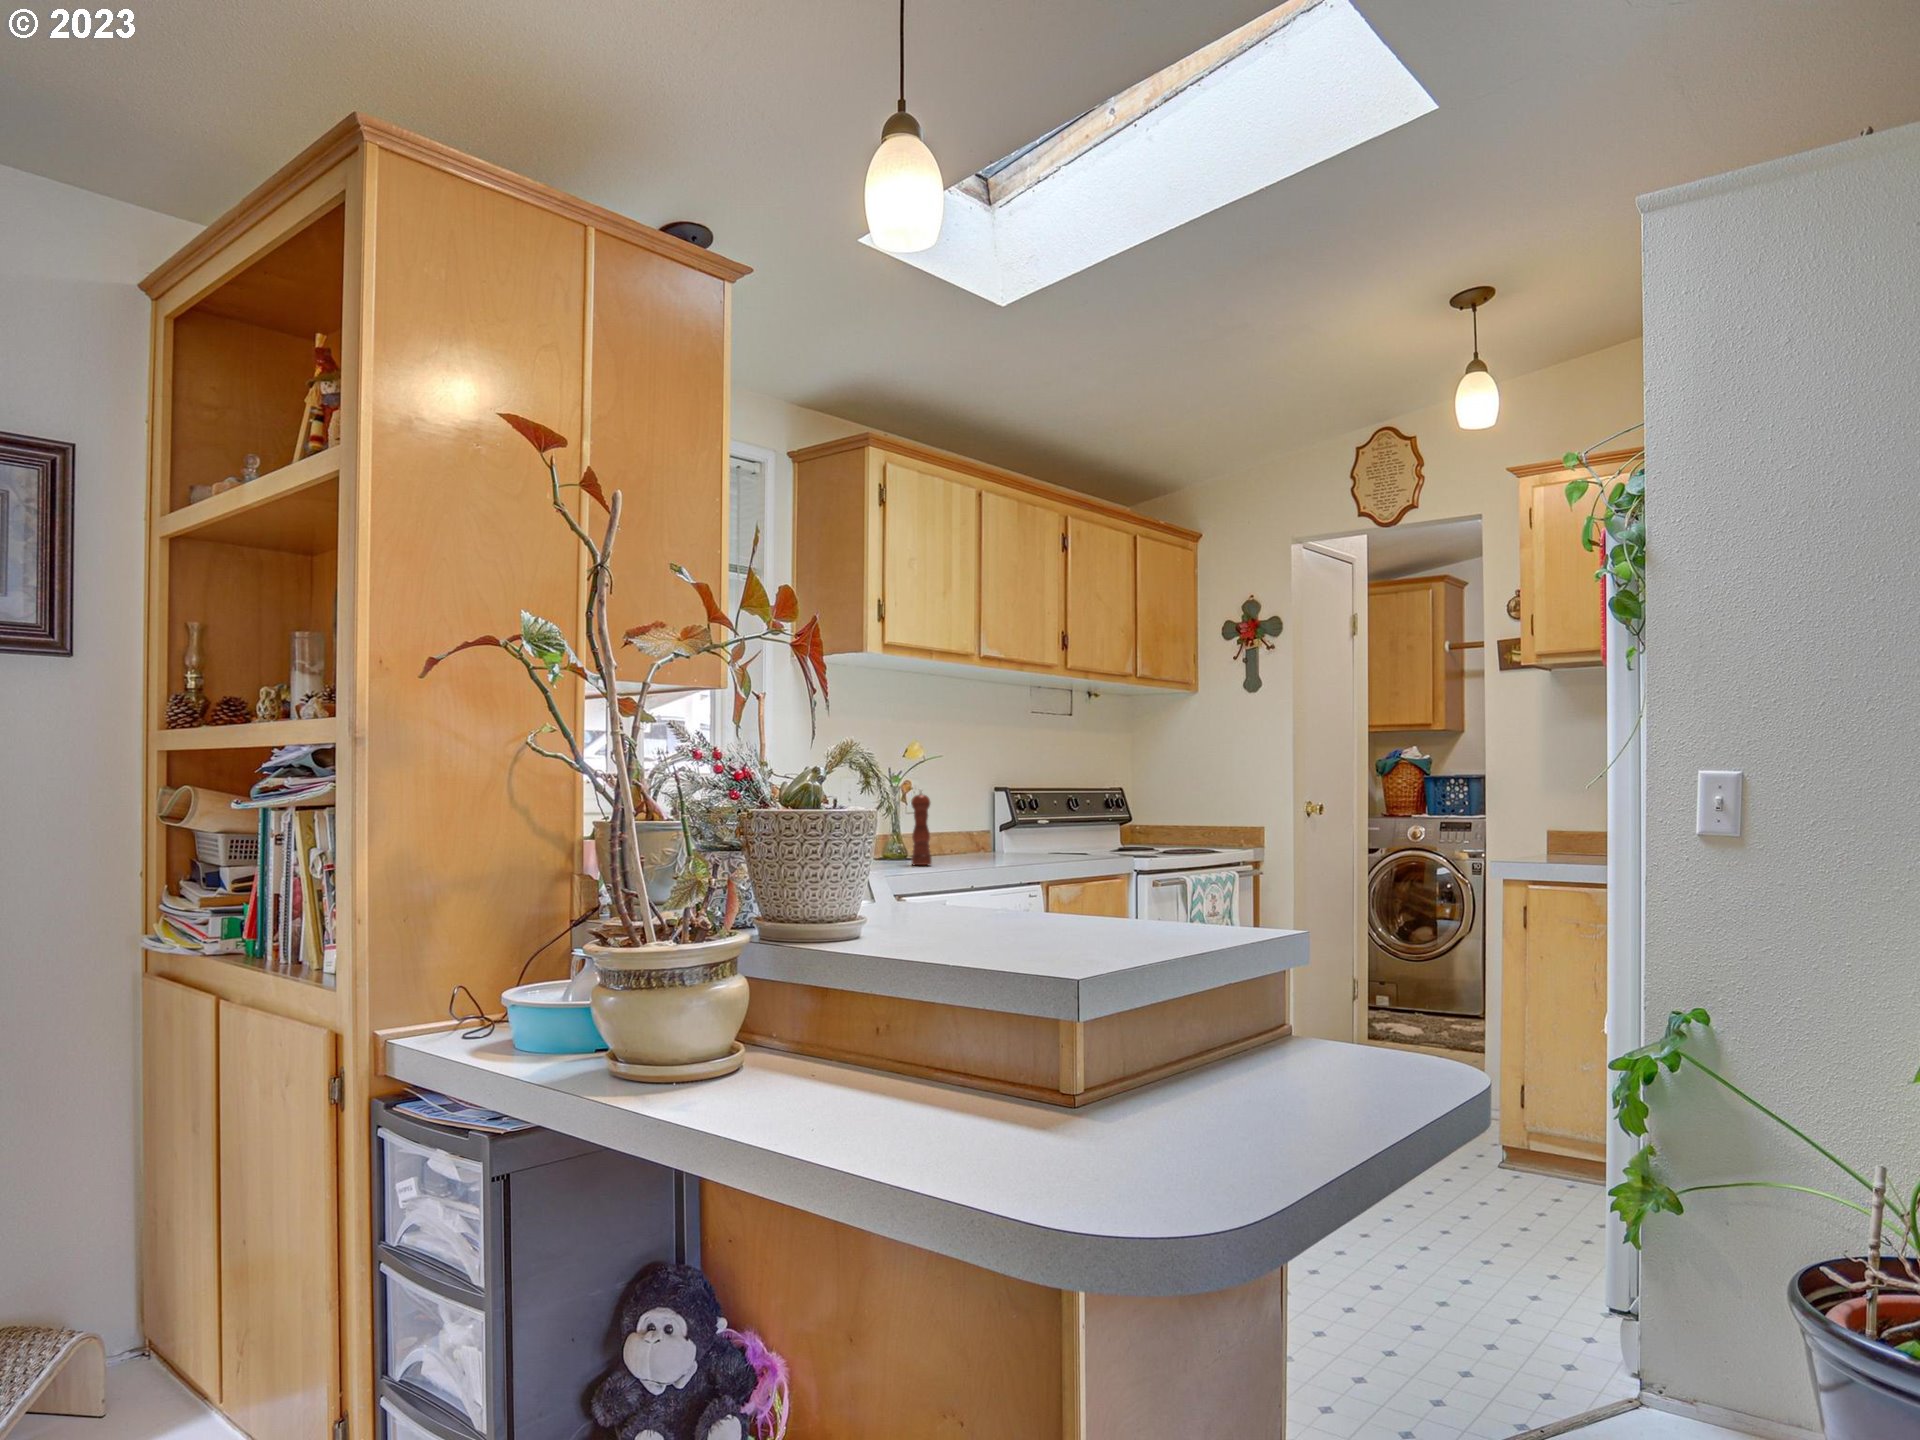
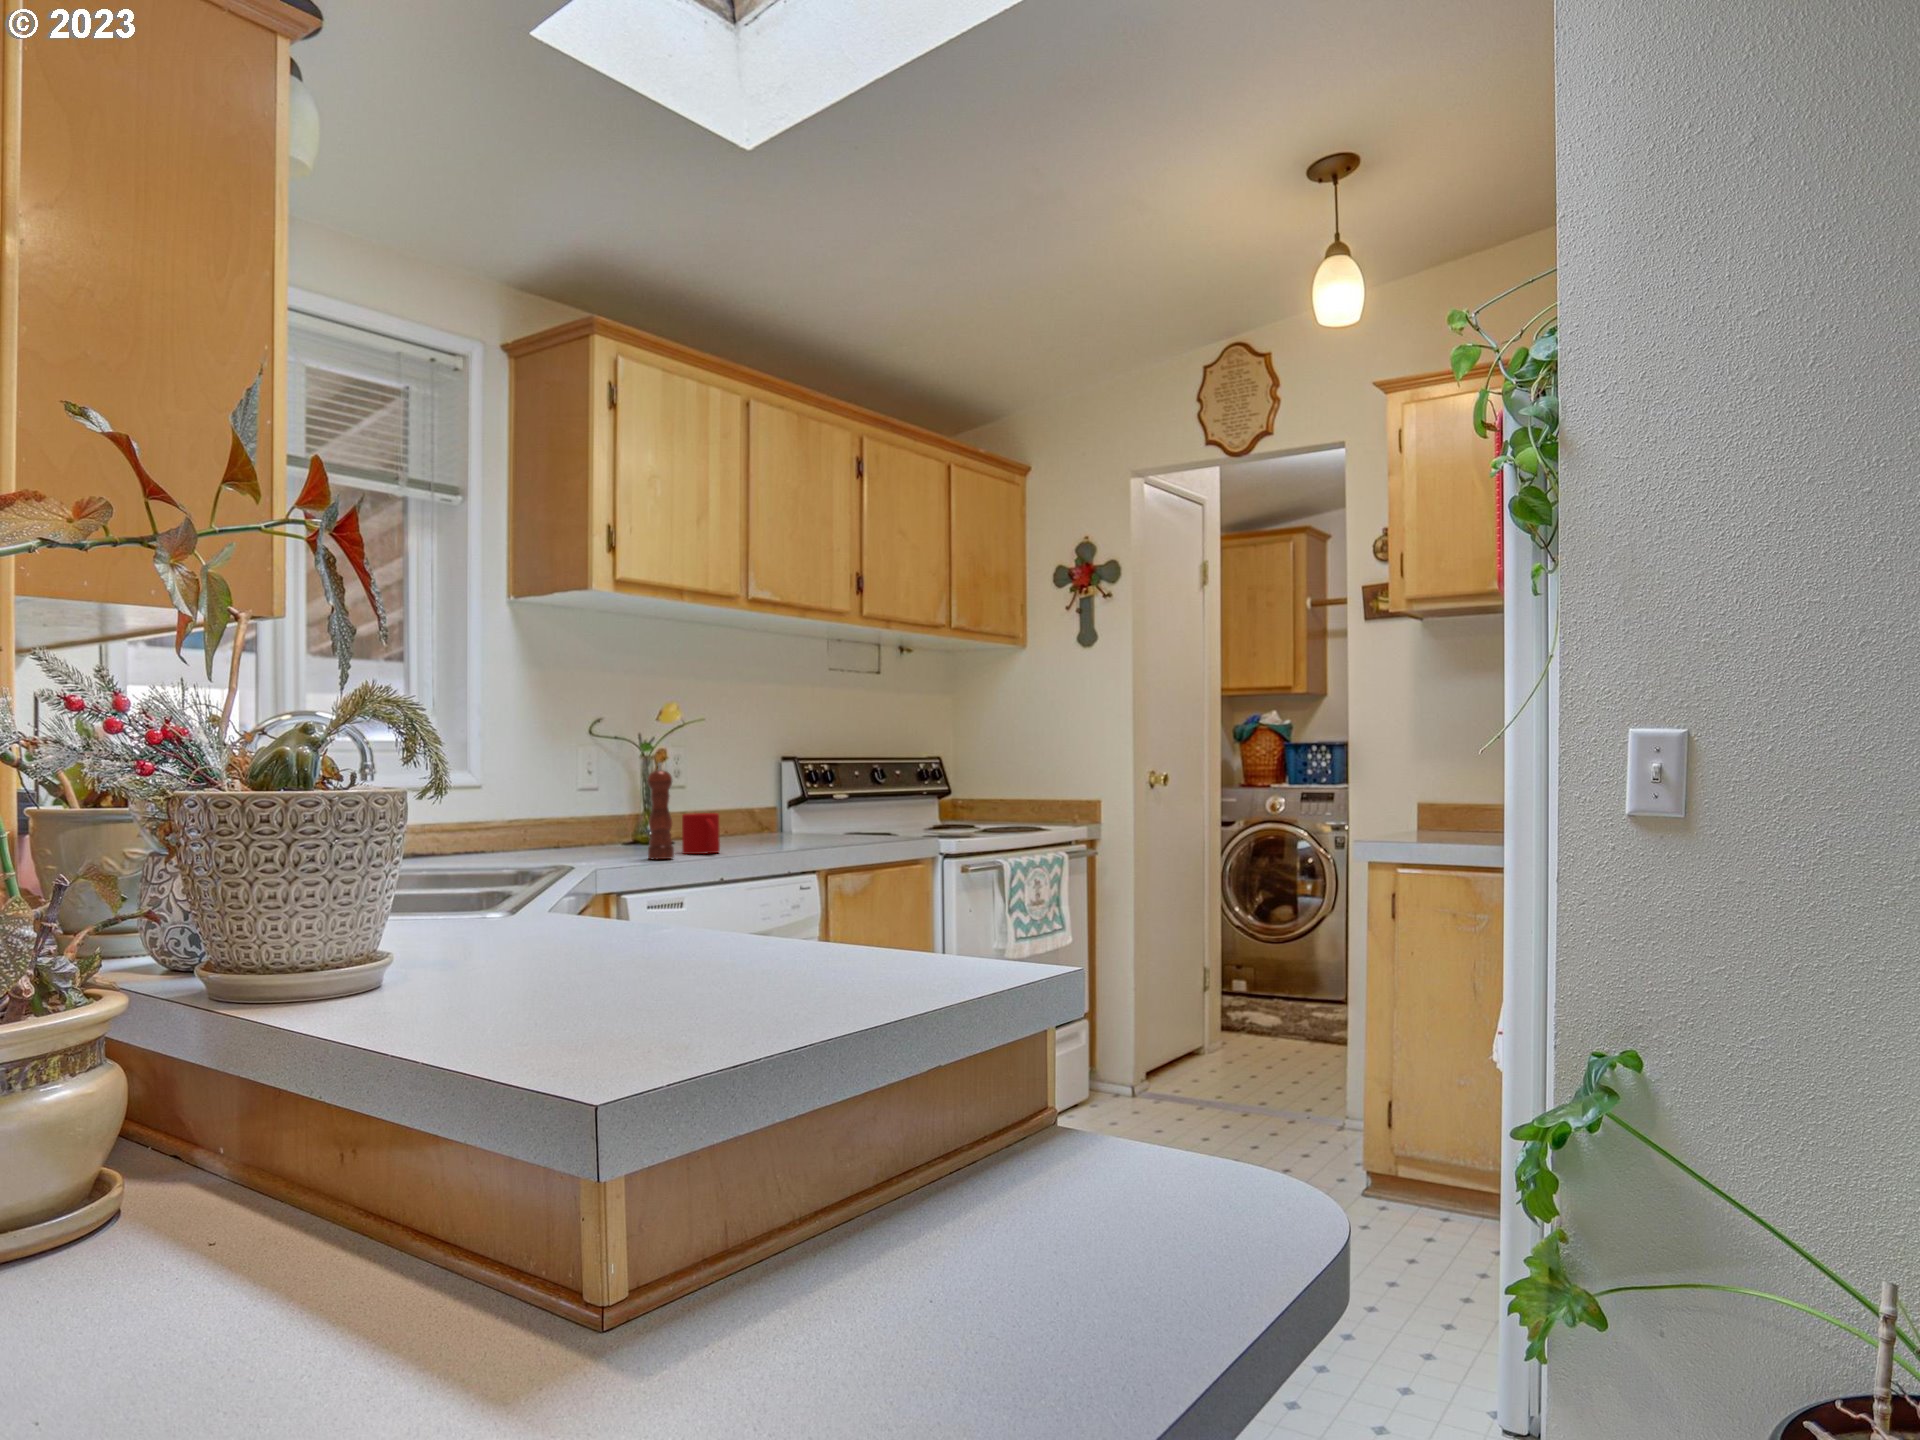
mug: none [932,830,962,862] -> present [682,813,720,854]

